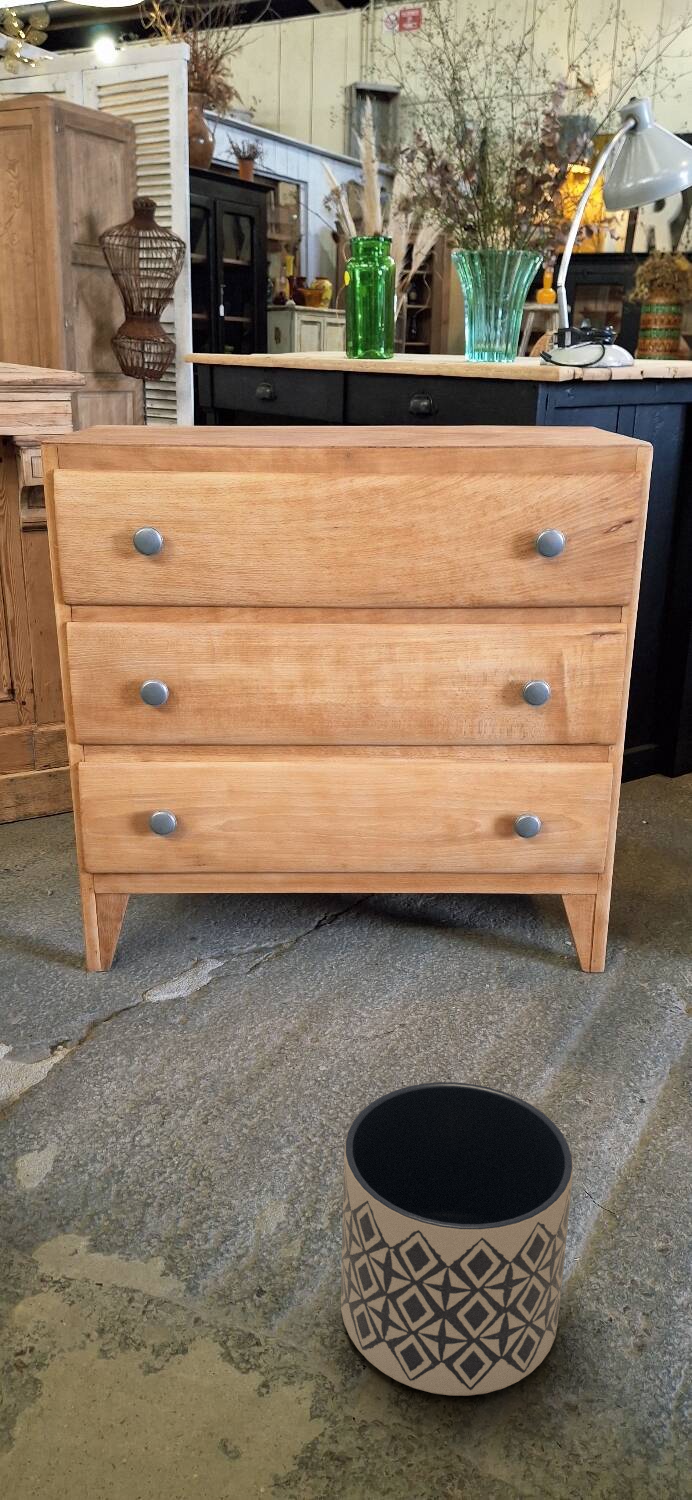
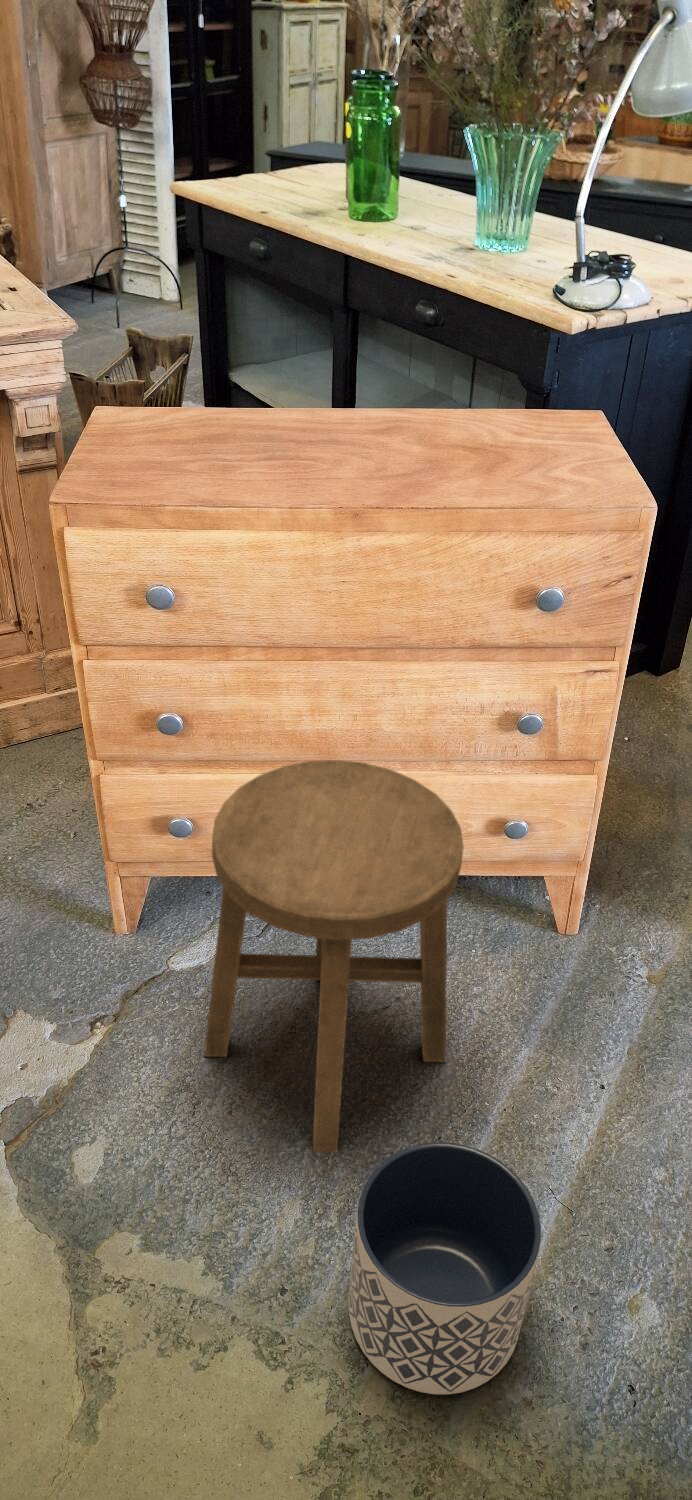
stool: none [179,724,461,1160] -> present [204,760,464,1152]

